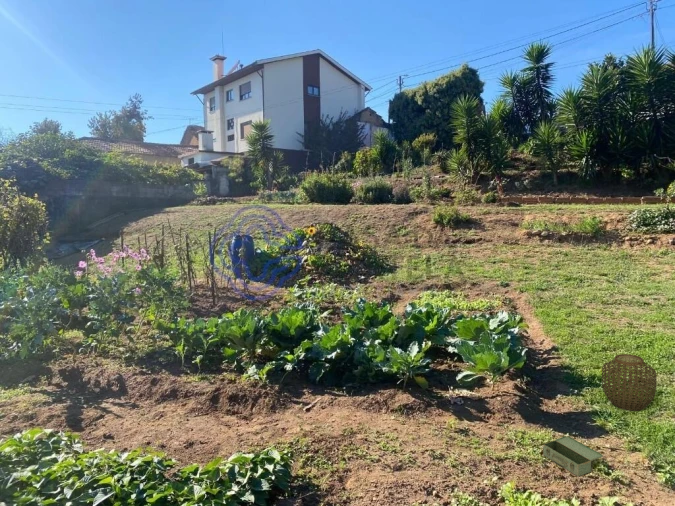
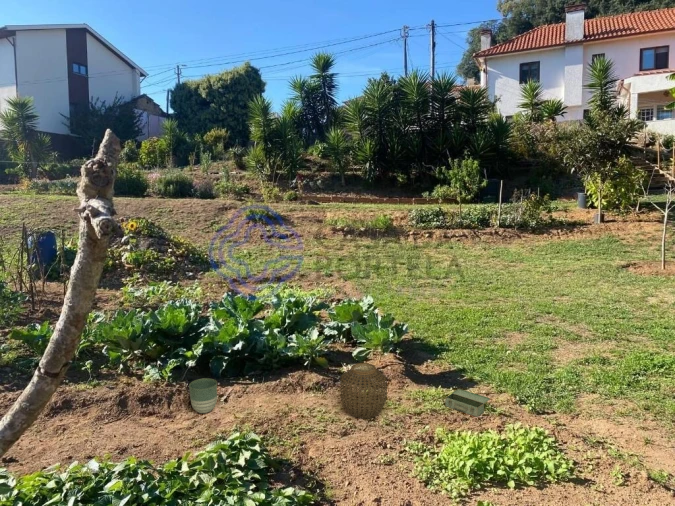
woven basket: present [602,354,656,411] -> present [340,363,387,418]
planter: none [265,385,292,420] -> present [189,378,217,413]

